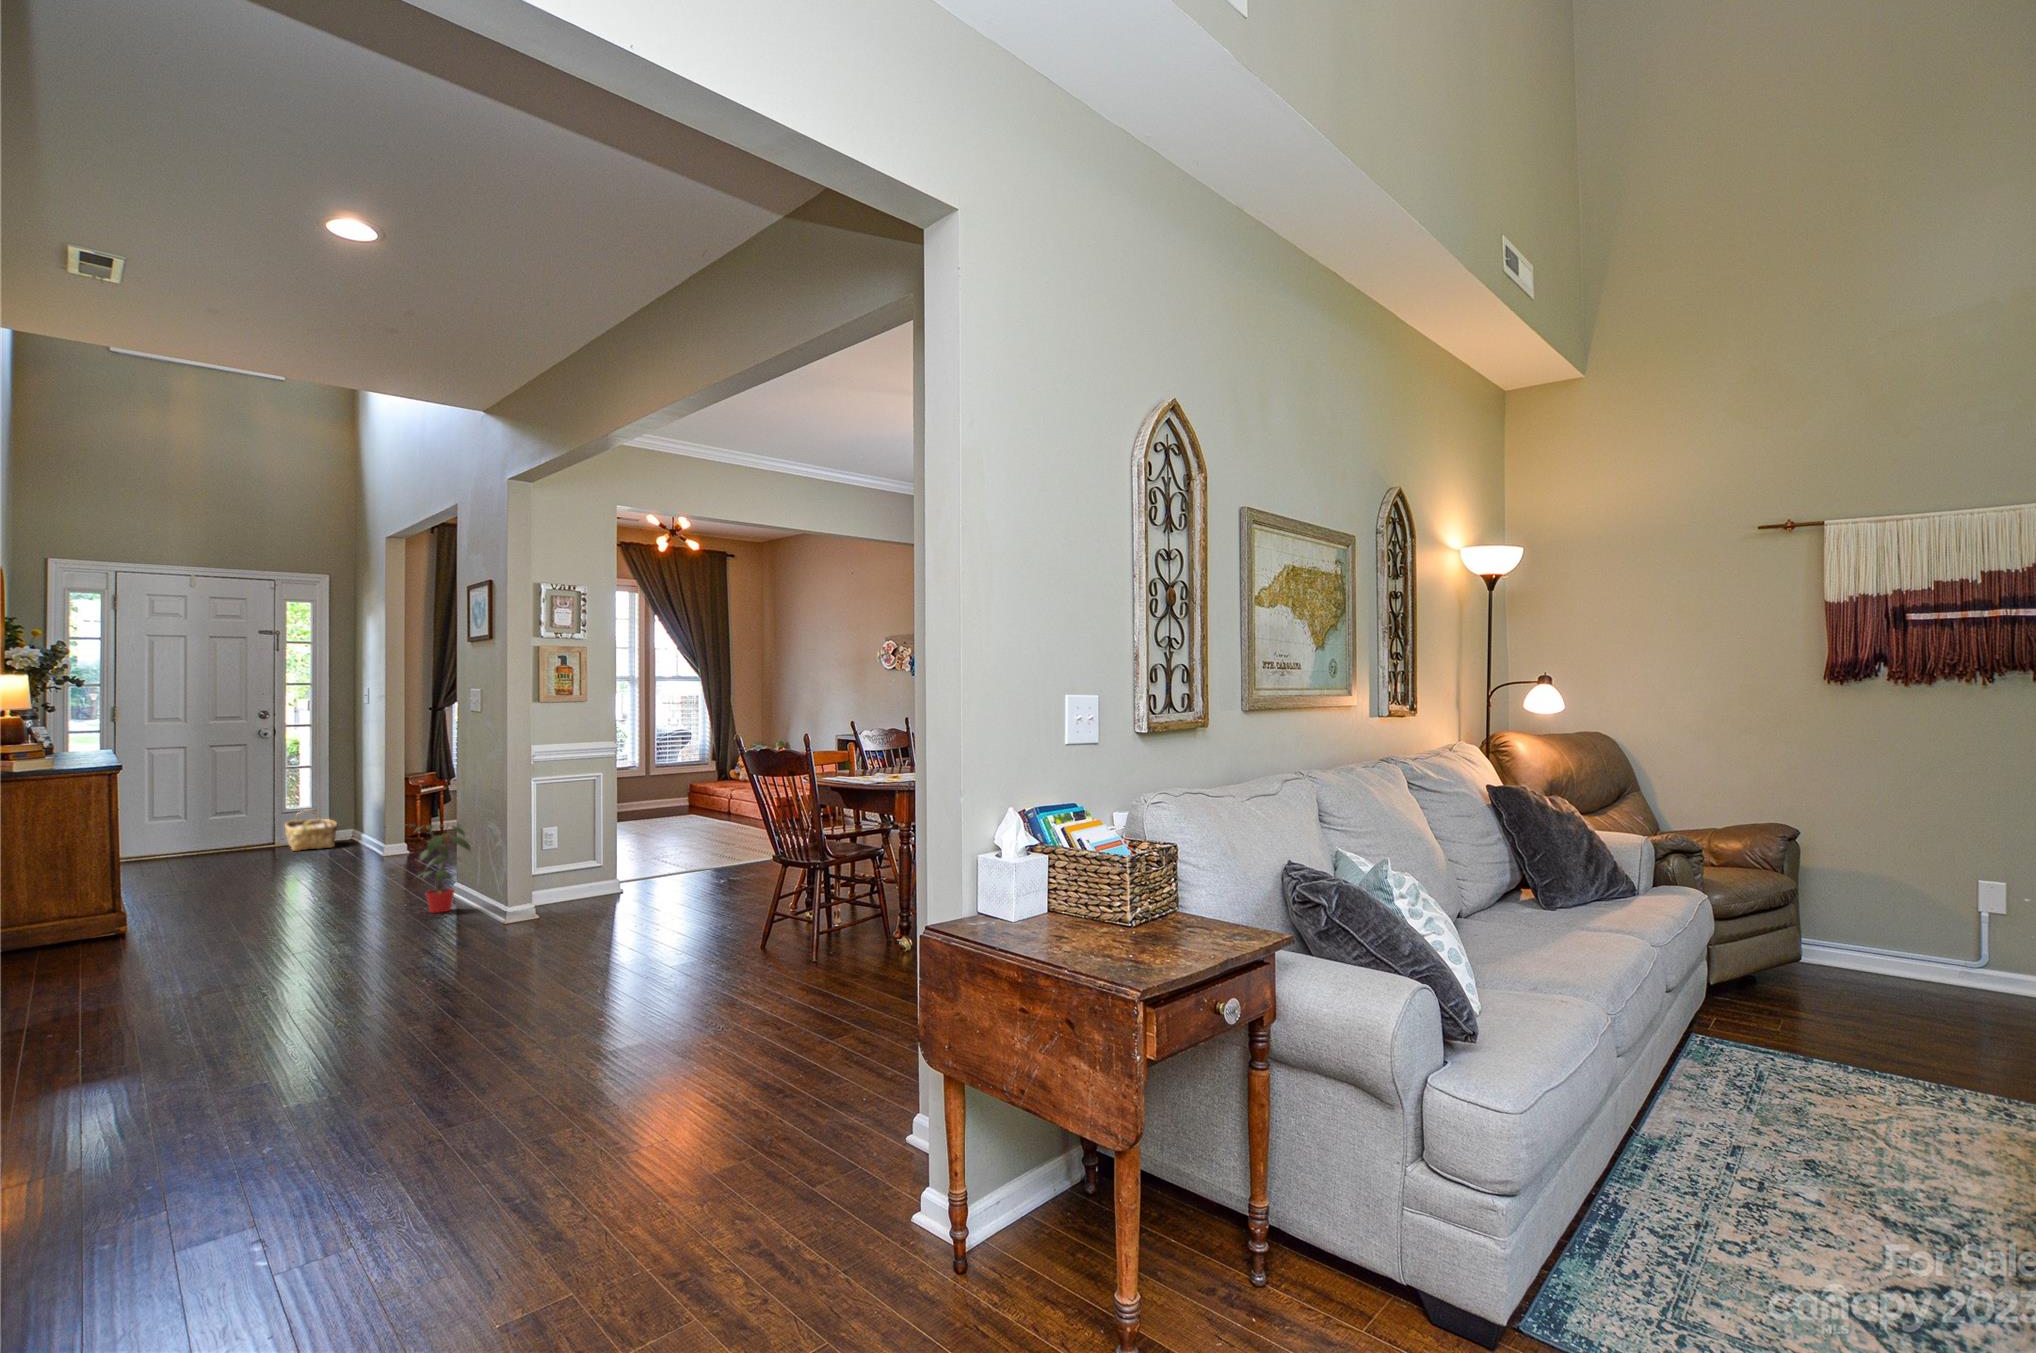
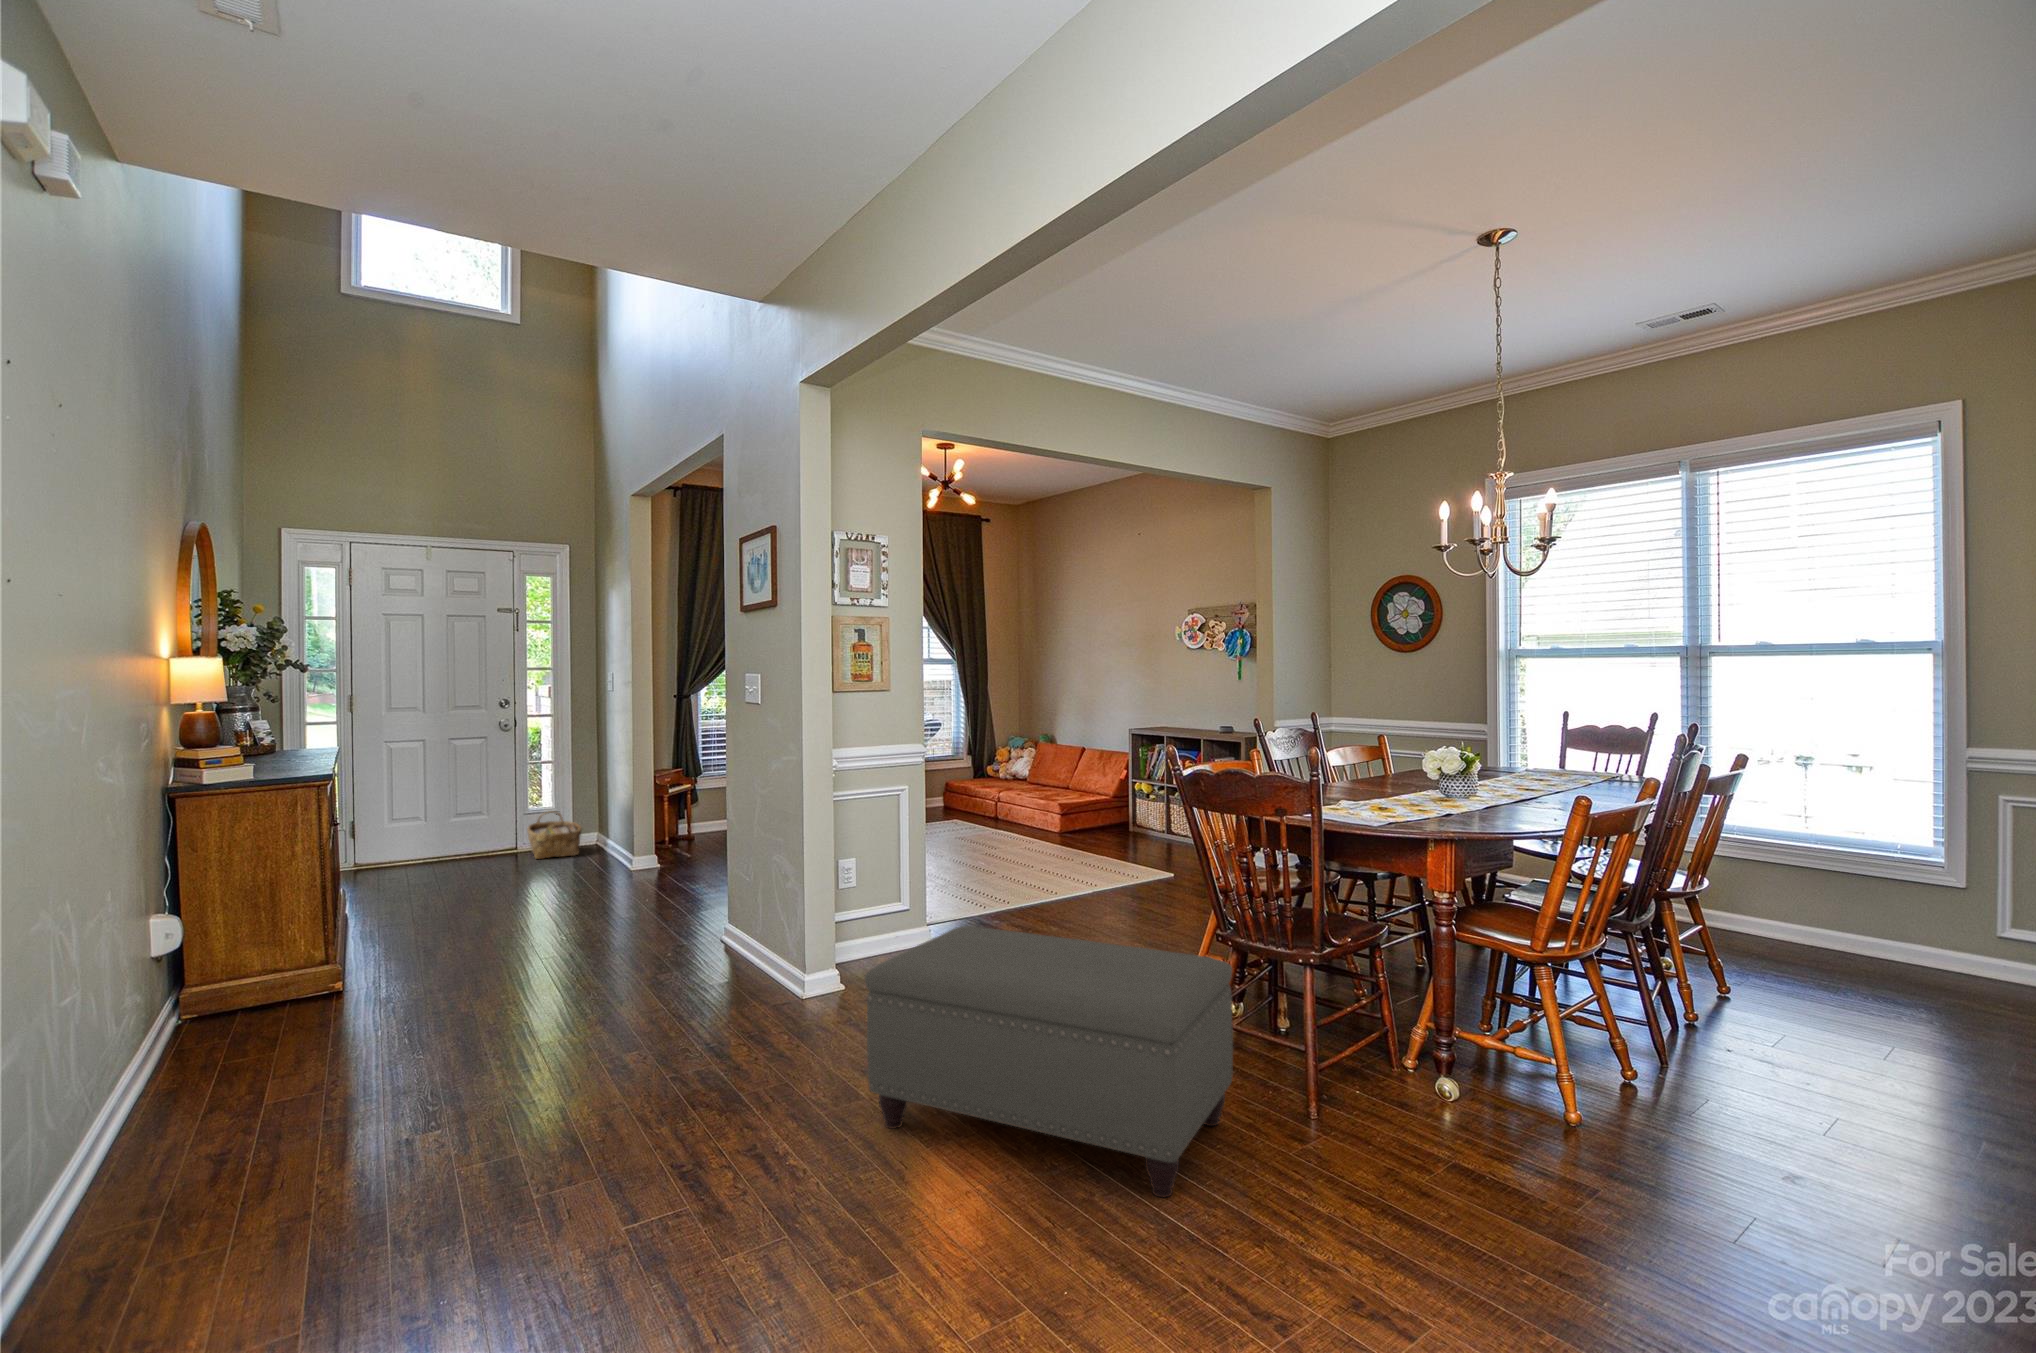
potted plant: present [410,824,471,913] -> none [651,853,752,974]
ottoman: none [528,854,767,988] -> present [865,926,1233,1197]

